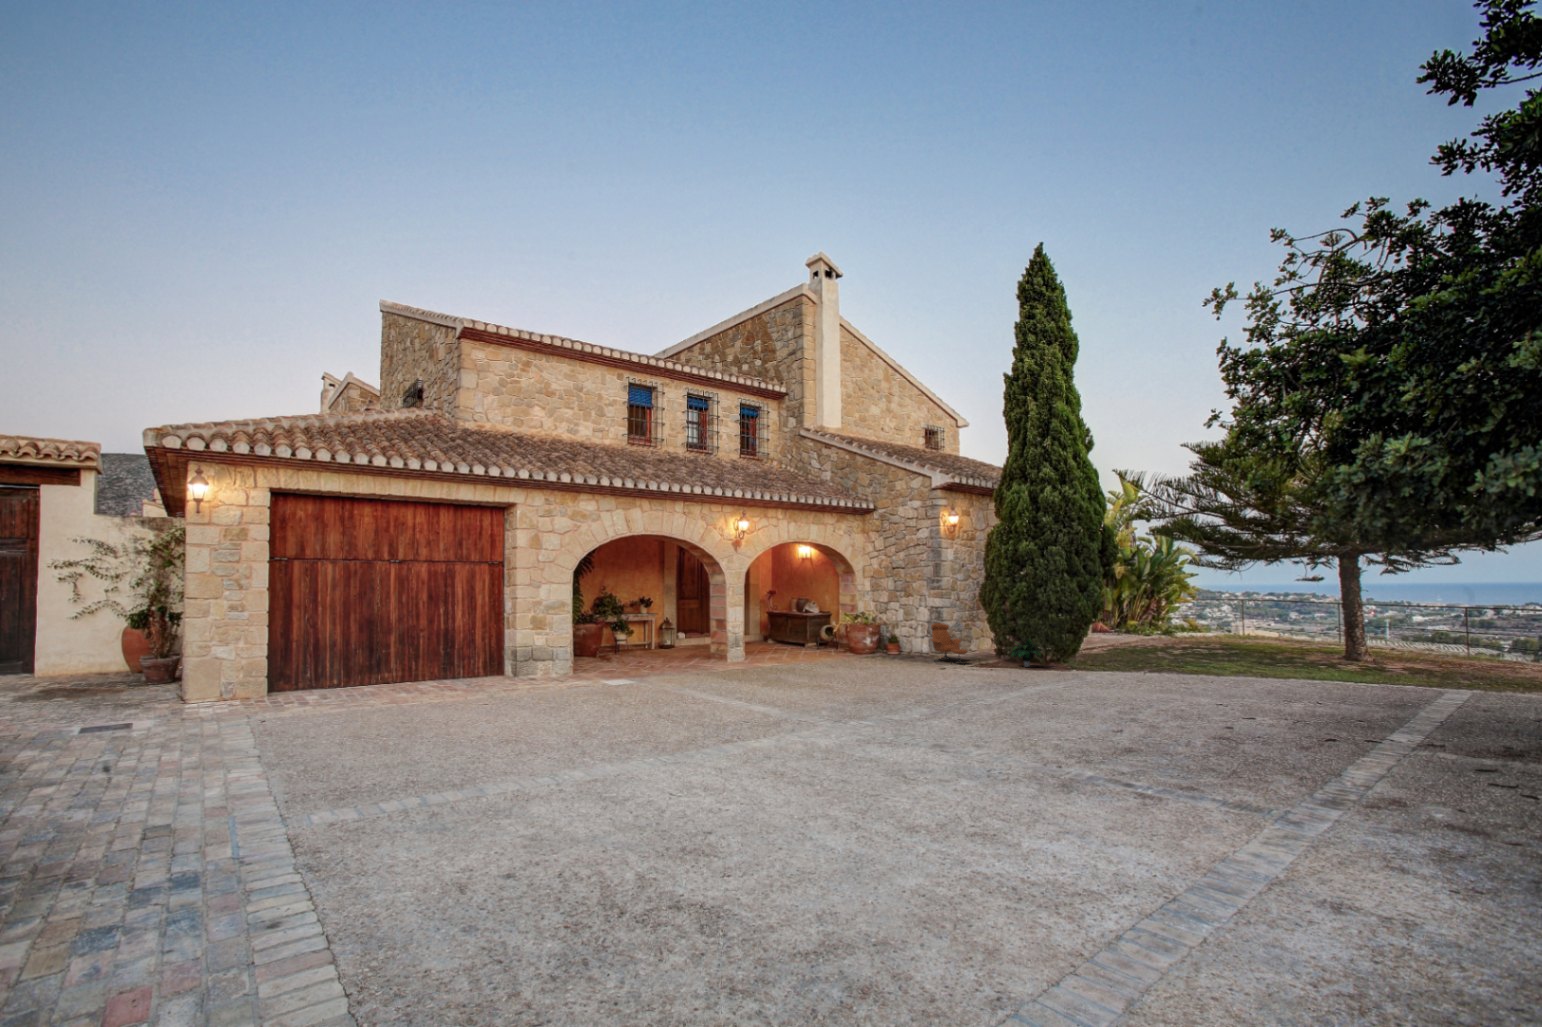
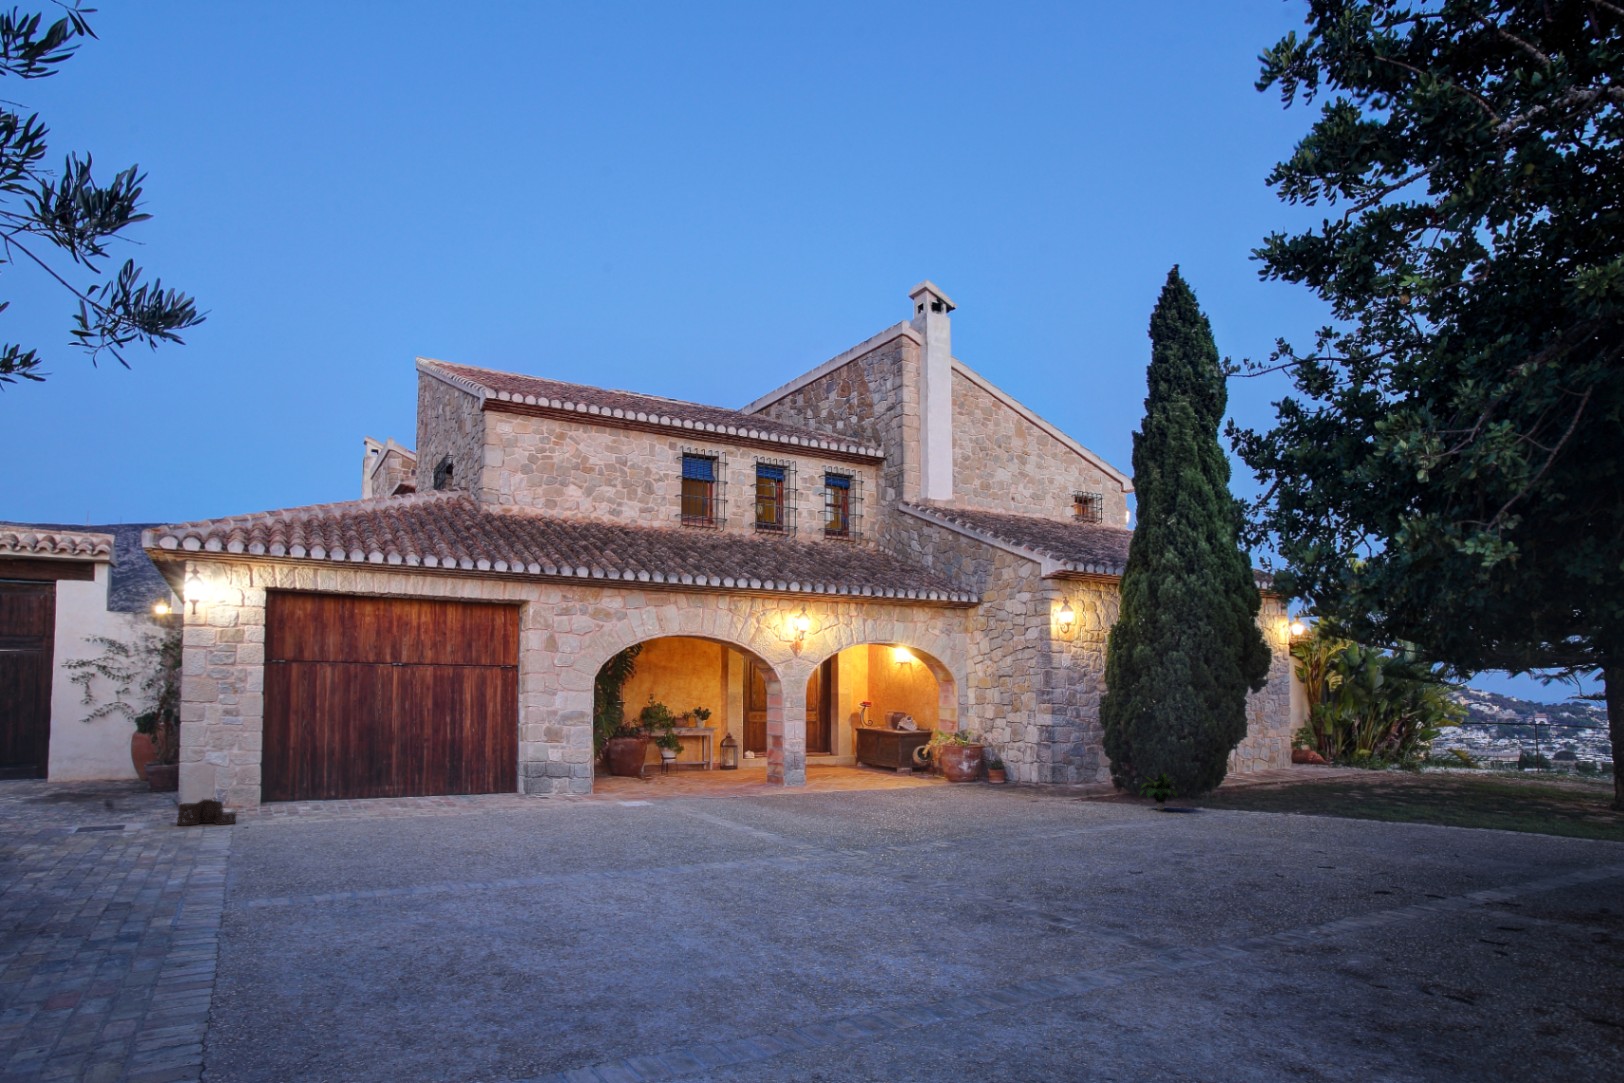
lounge chair: present [931,623,967,663] -> none [1041,750,1088,805]
woven basket: none [192,684,253,711] -> present [177,799,236,825]

